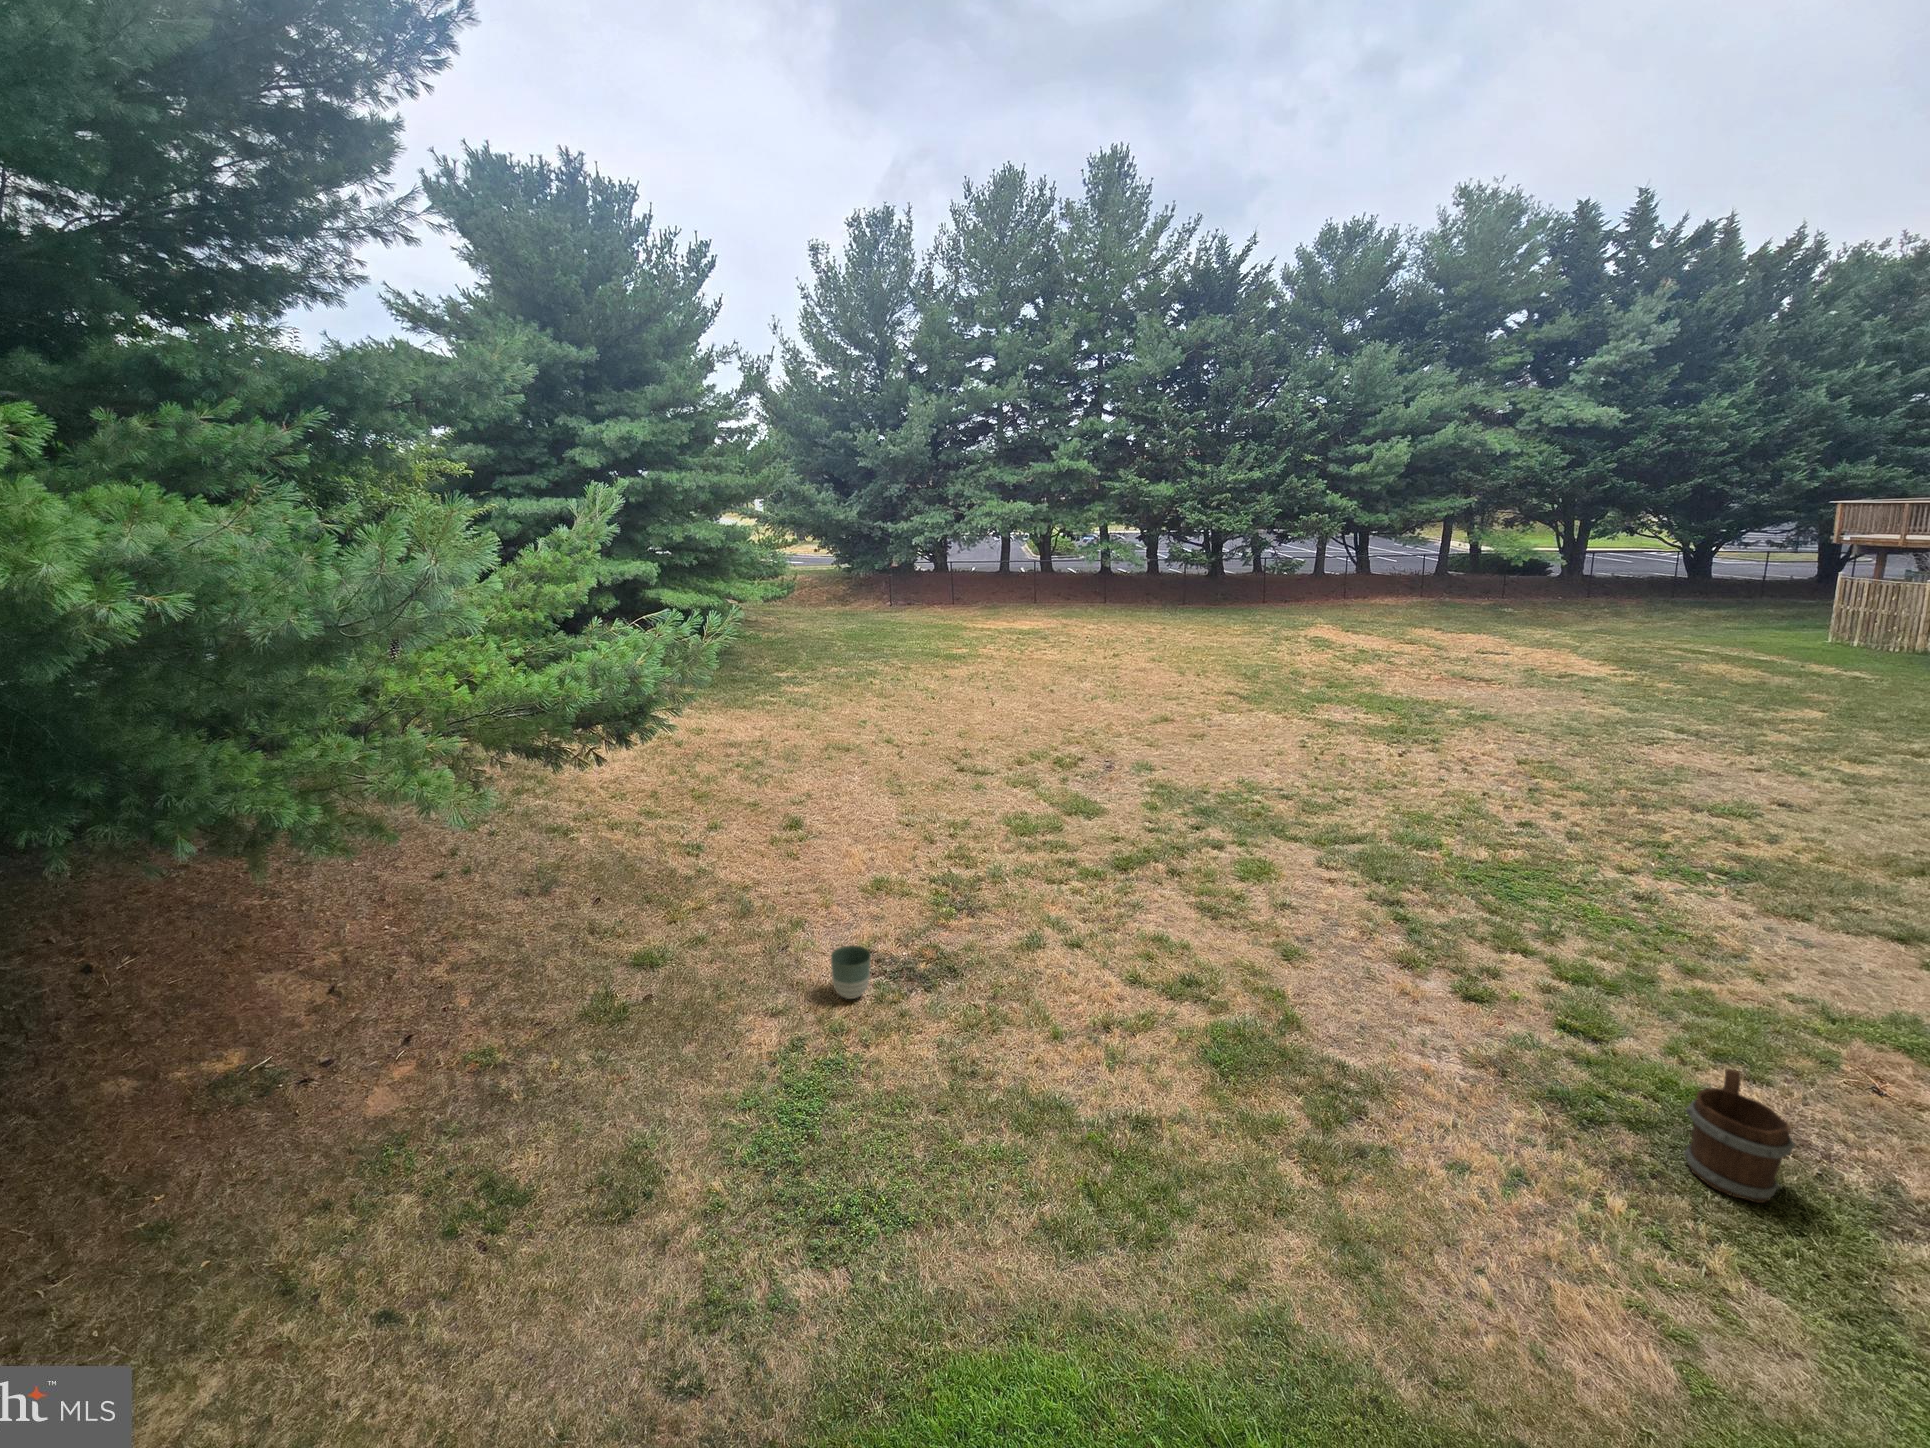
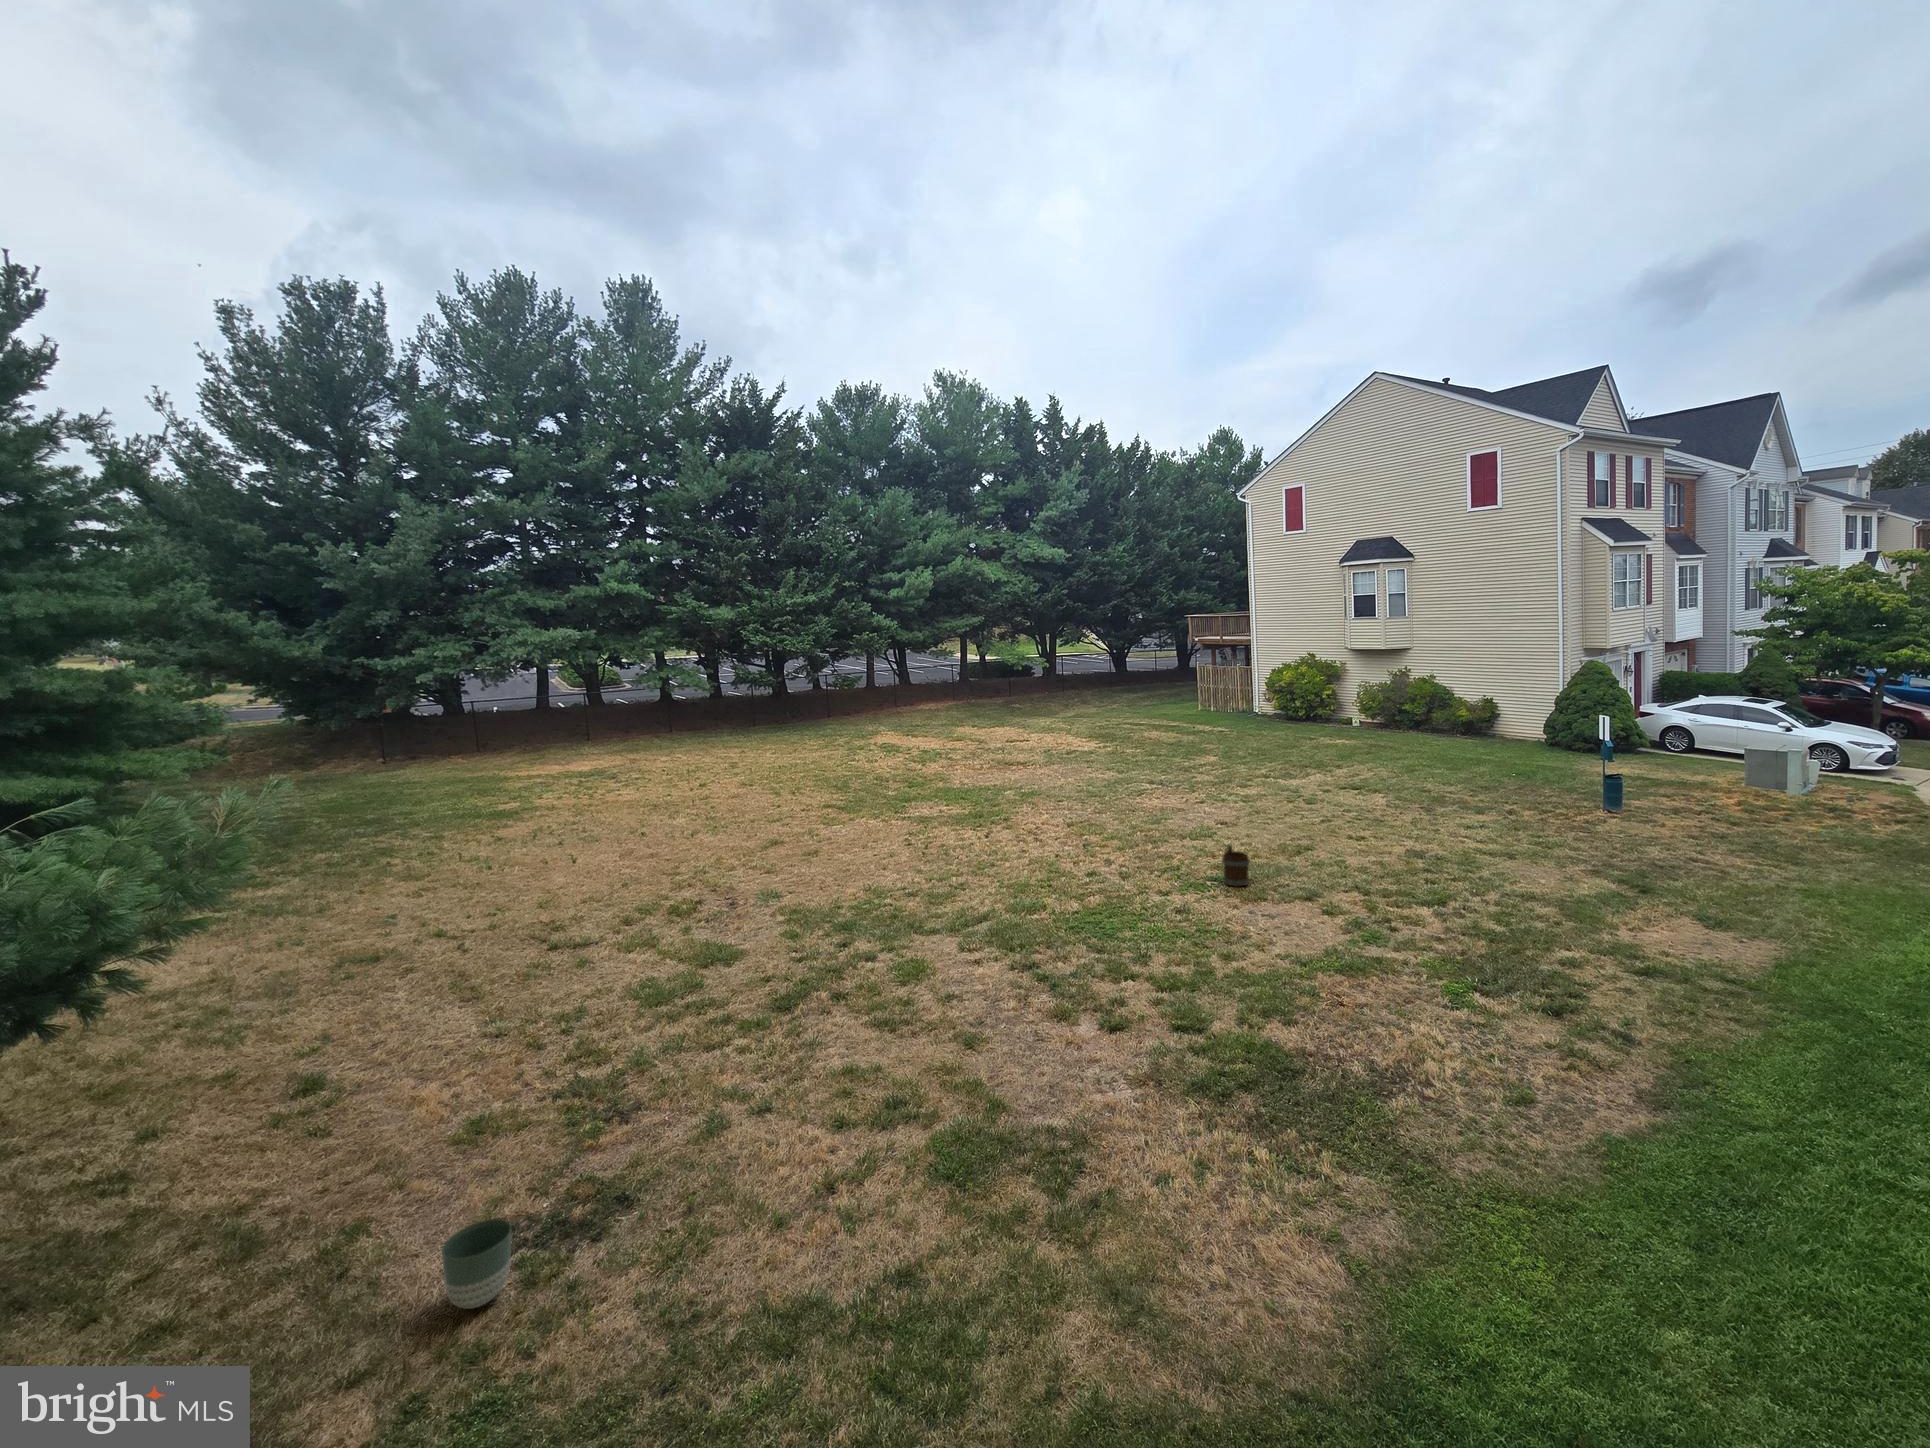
bucket: present [1684,1069,1795,1203] -> present [1221,846,1250,887]

